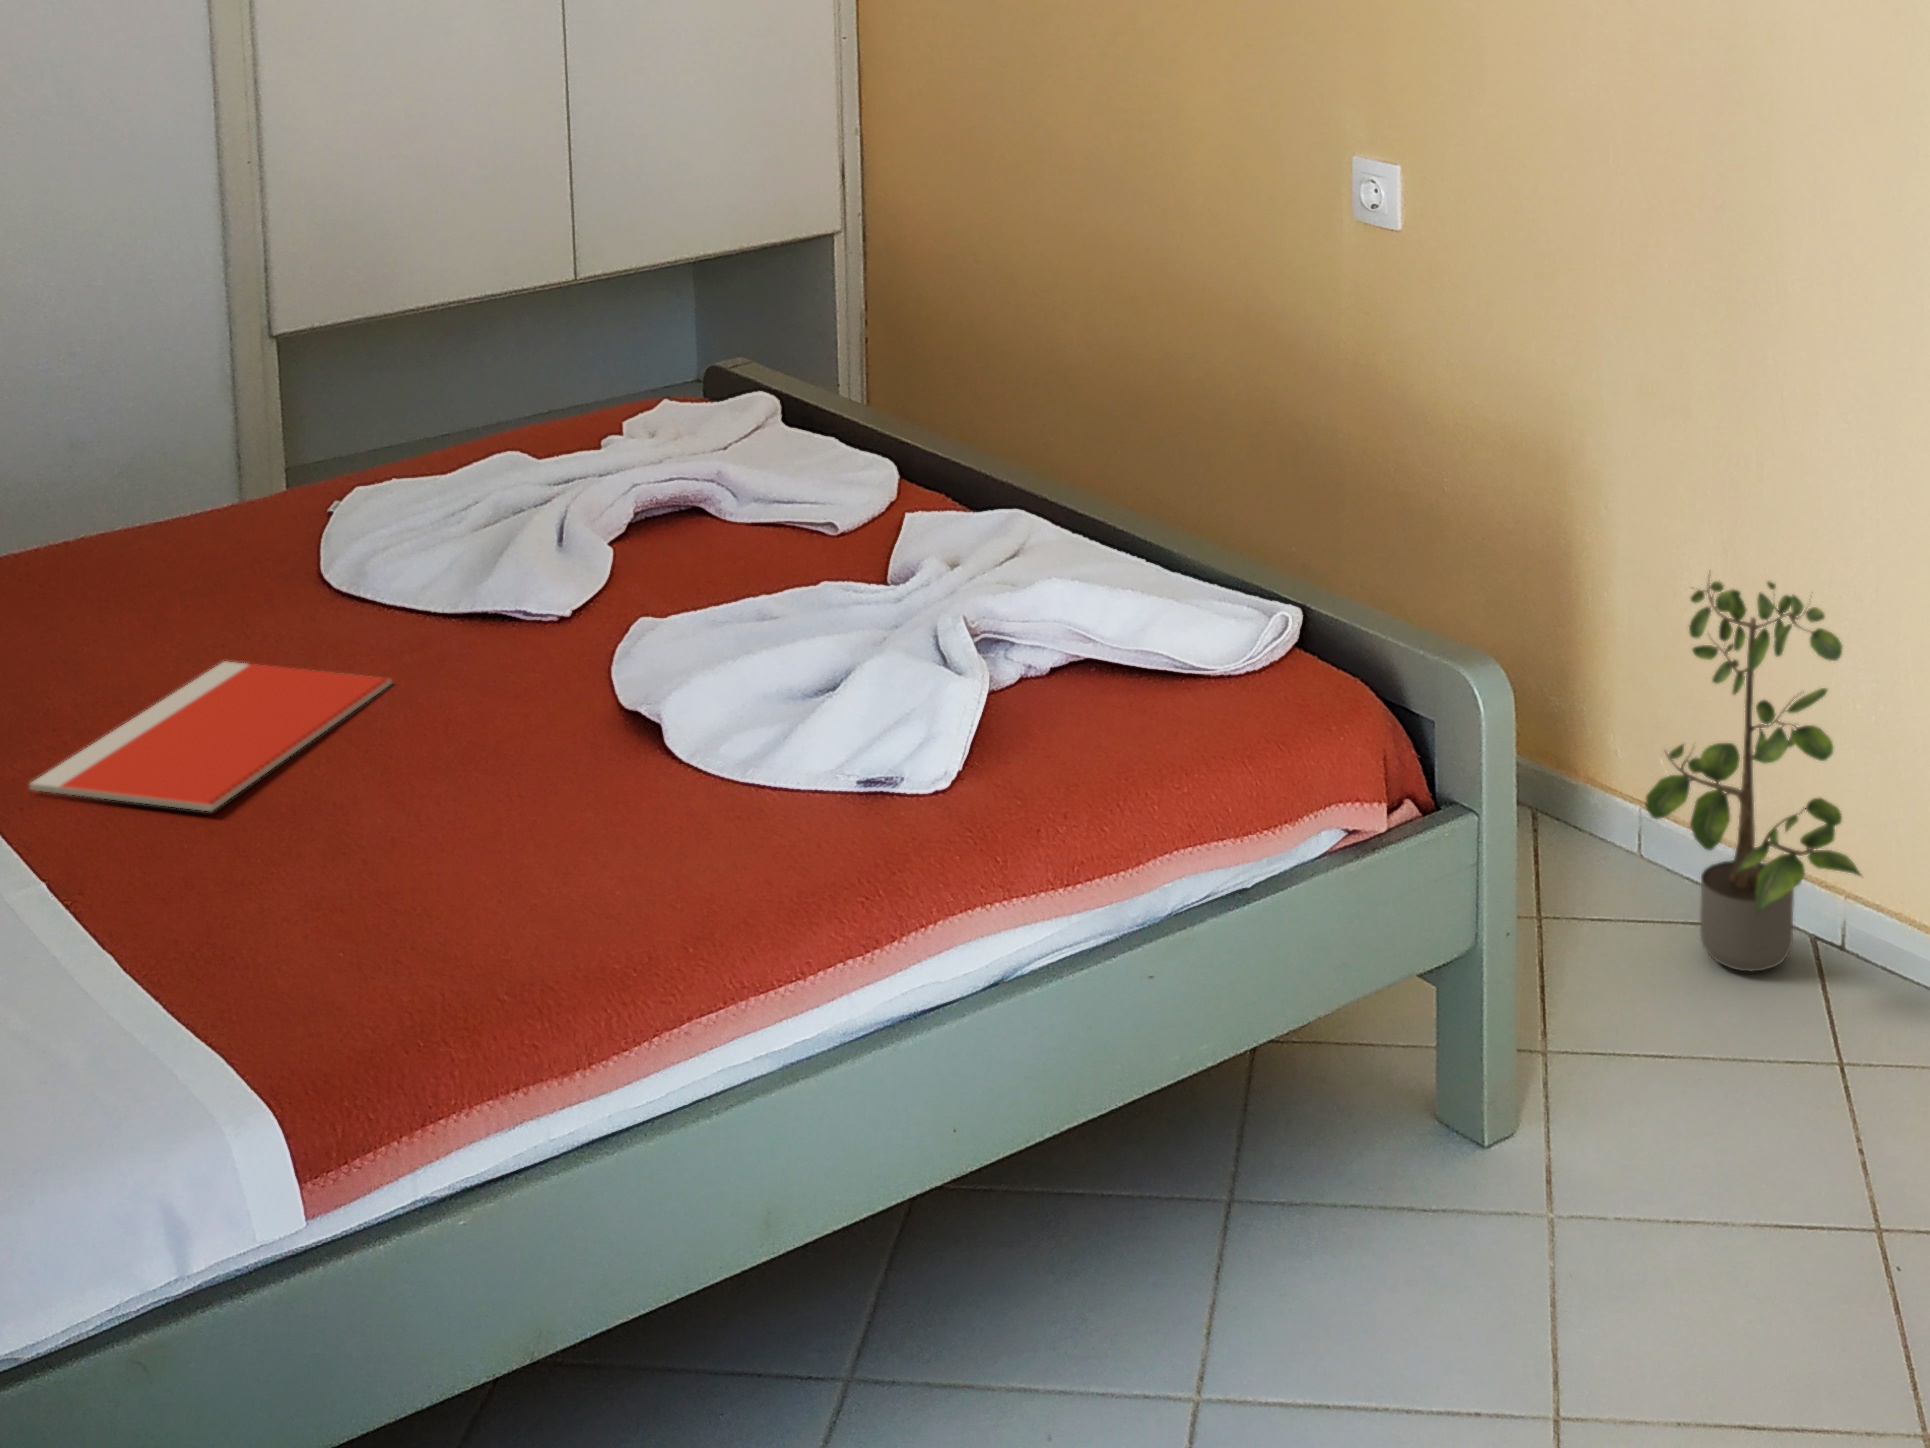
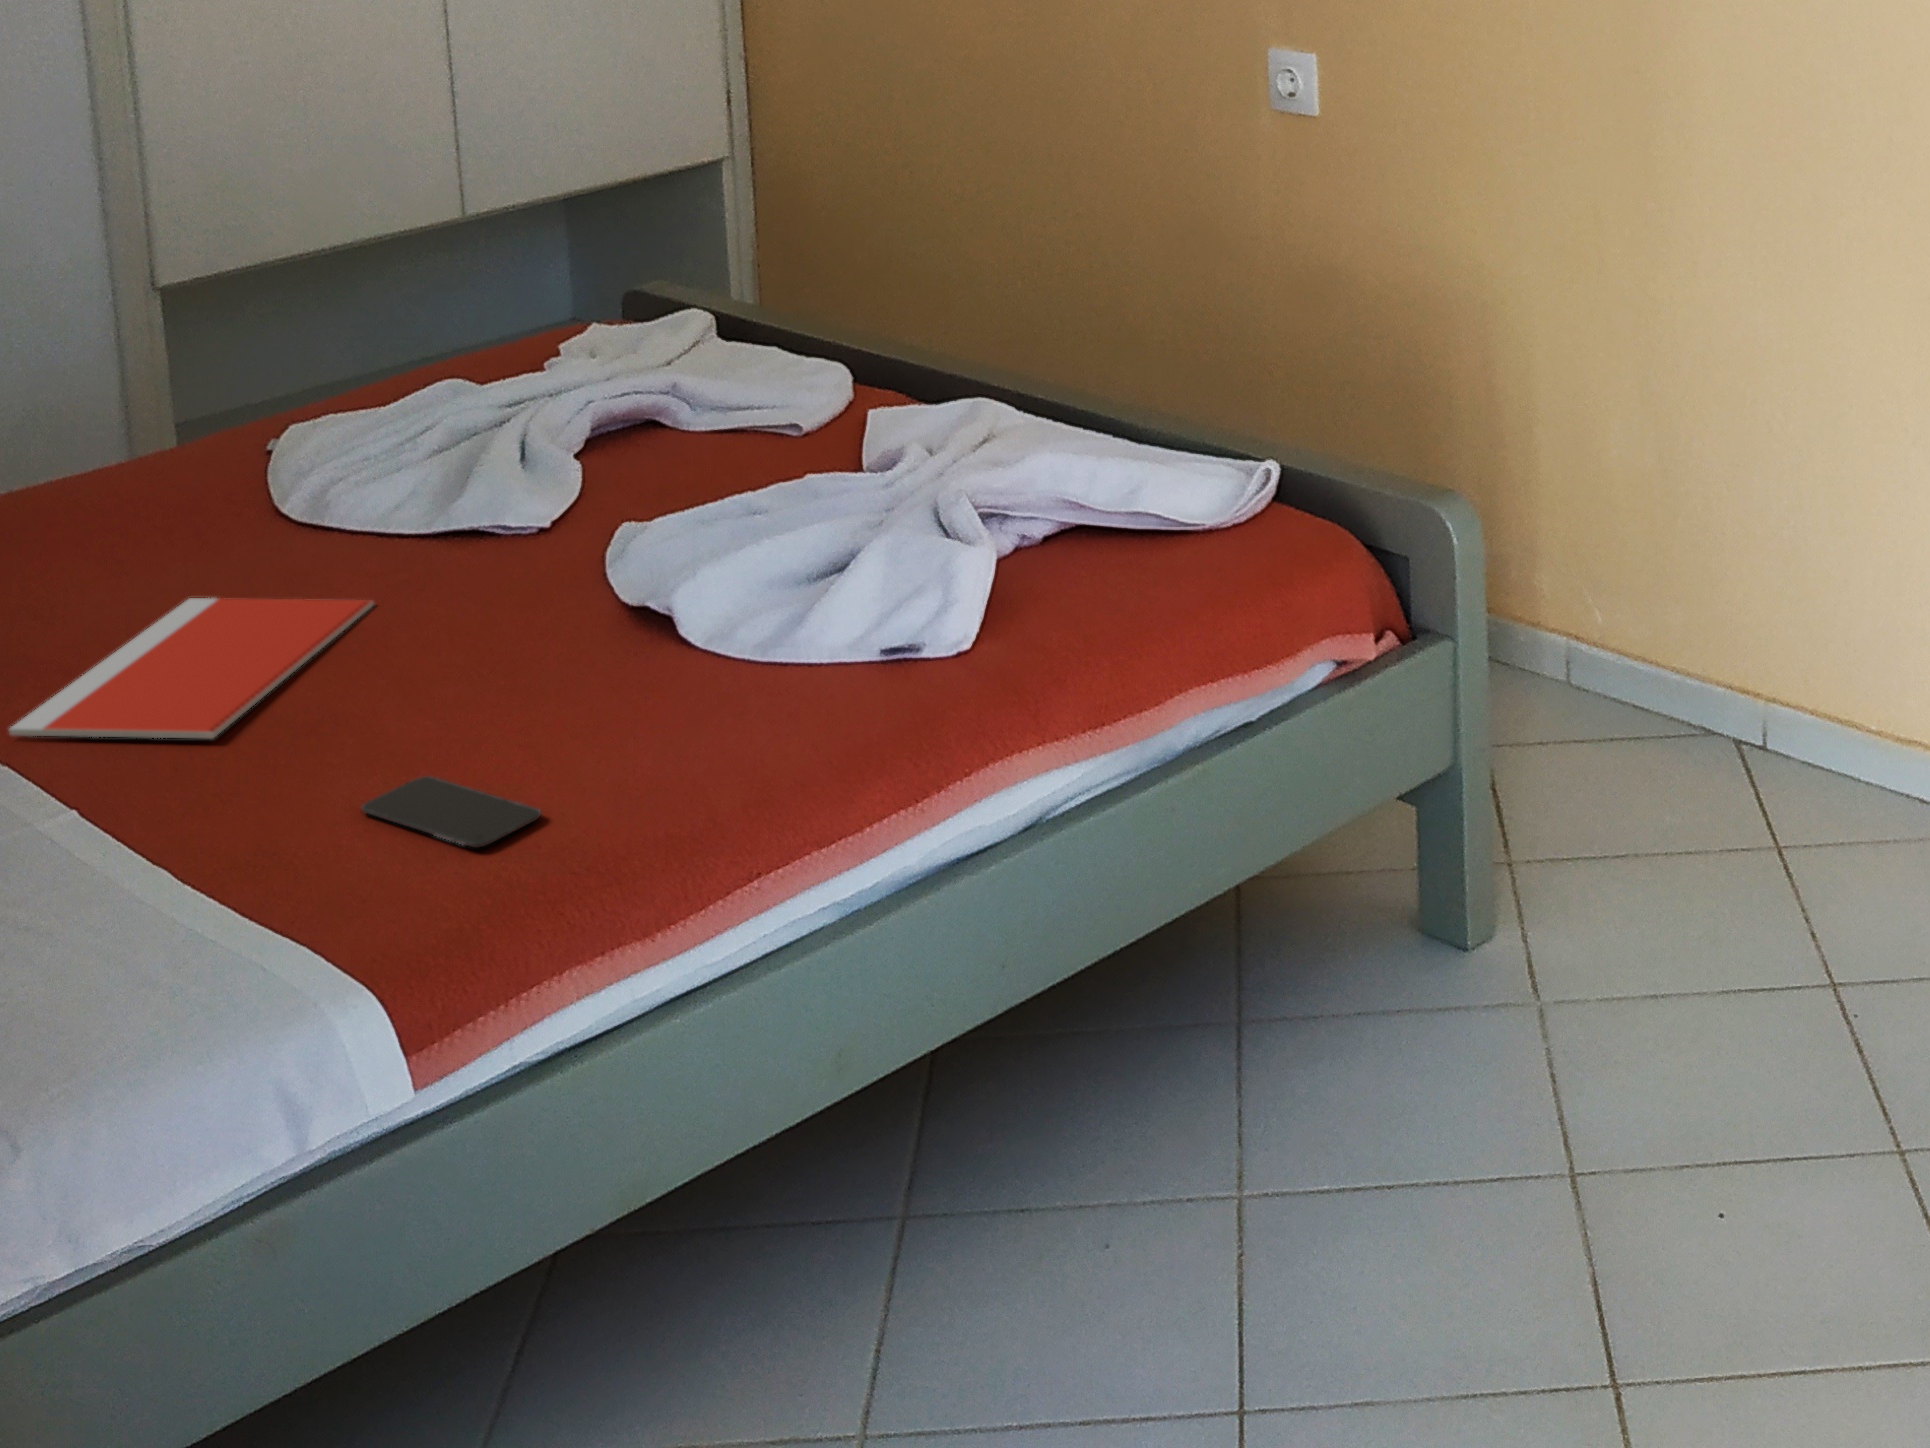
potted plant: present [1646,570,1861,972] -> none [1586,409,1793,776]
smartphone: none [331,872,499,954] -> present [361,776,541,848]

